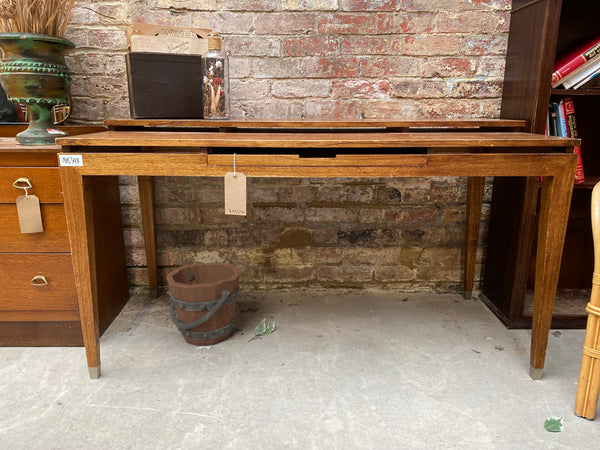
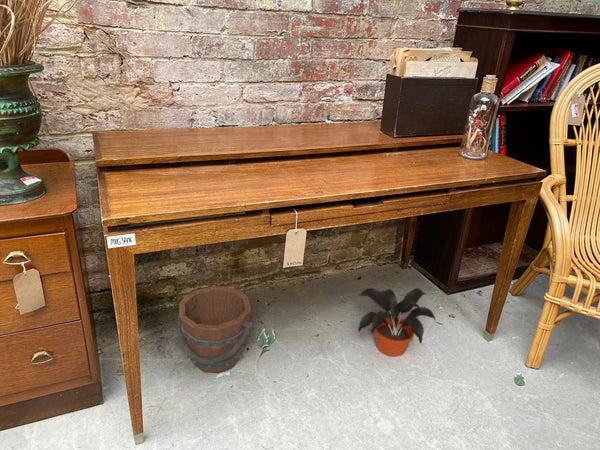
potted plant: none [352,282,452,368] -> present [358,288,435,357]

